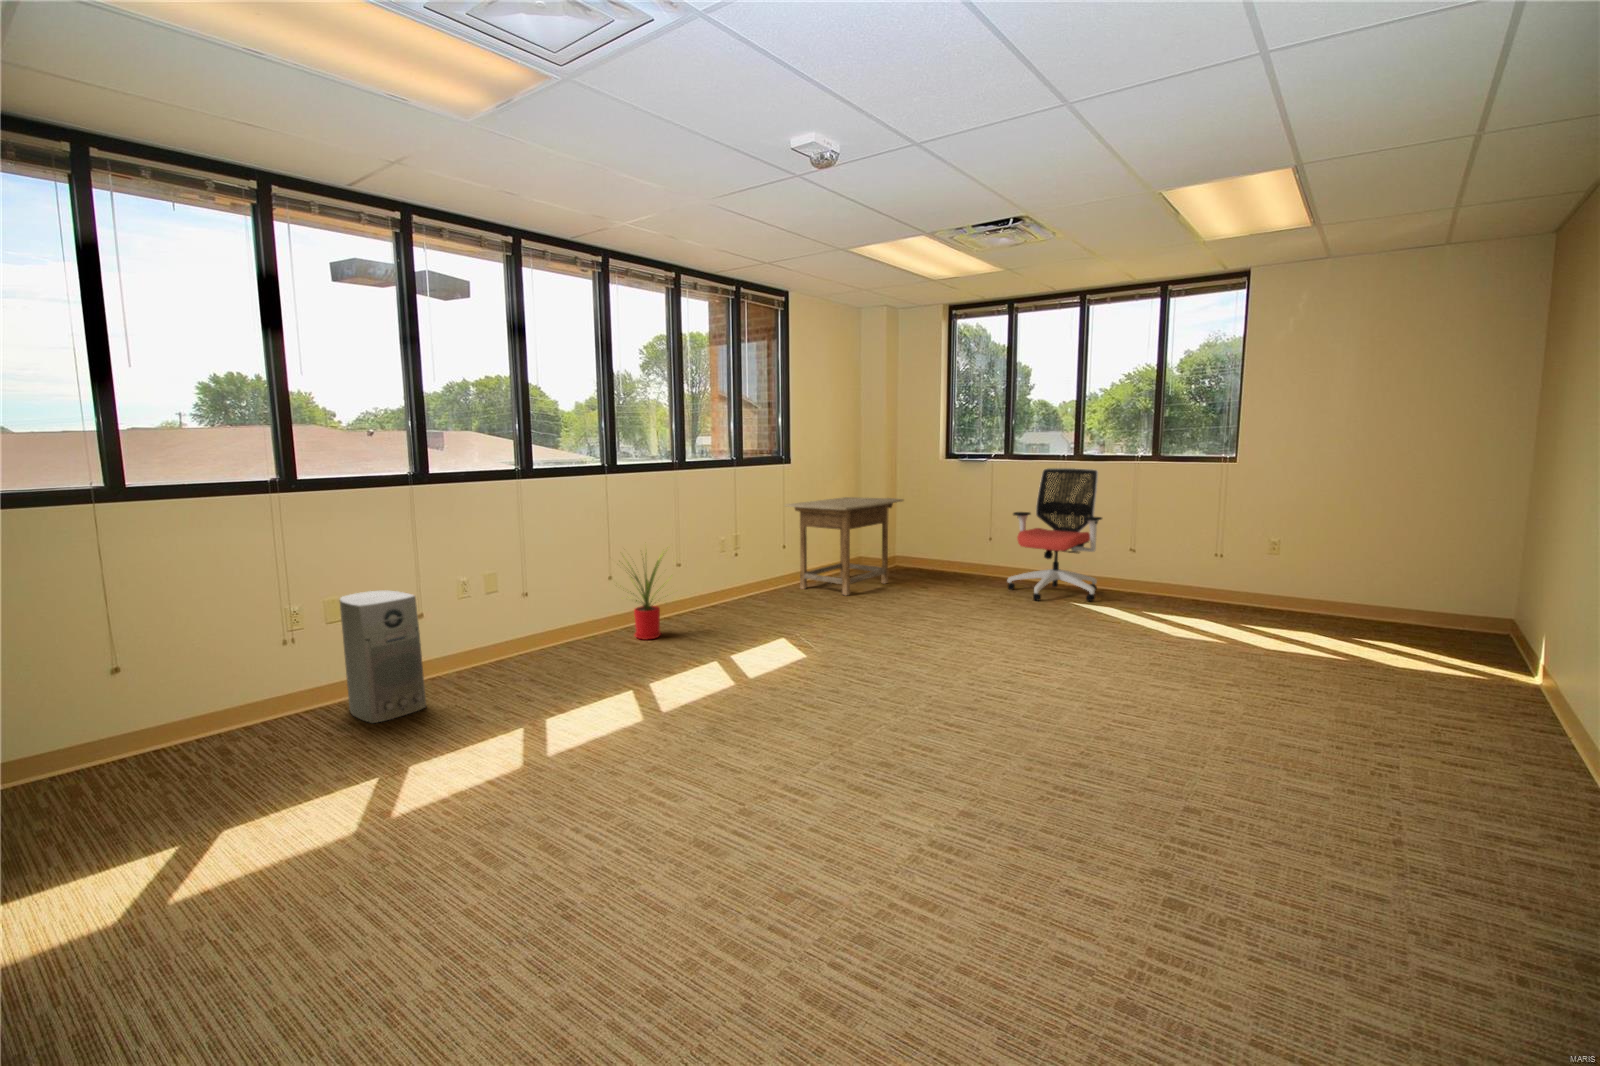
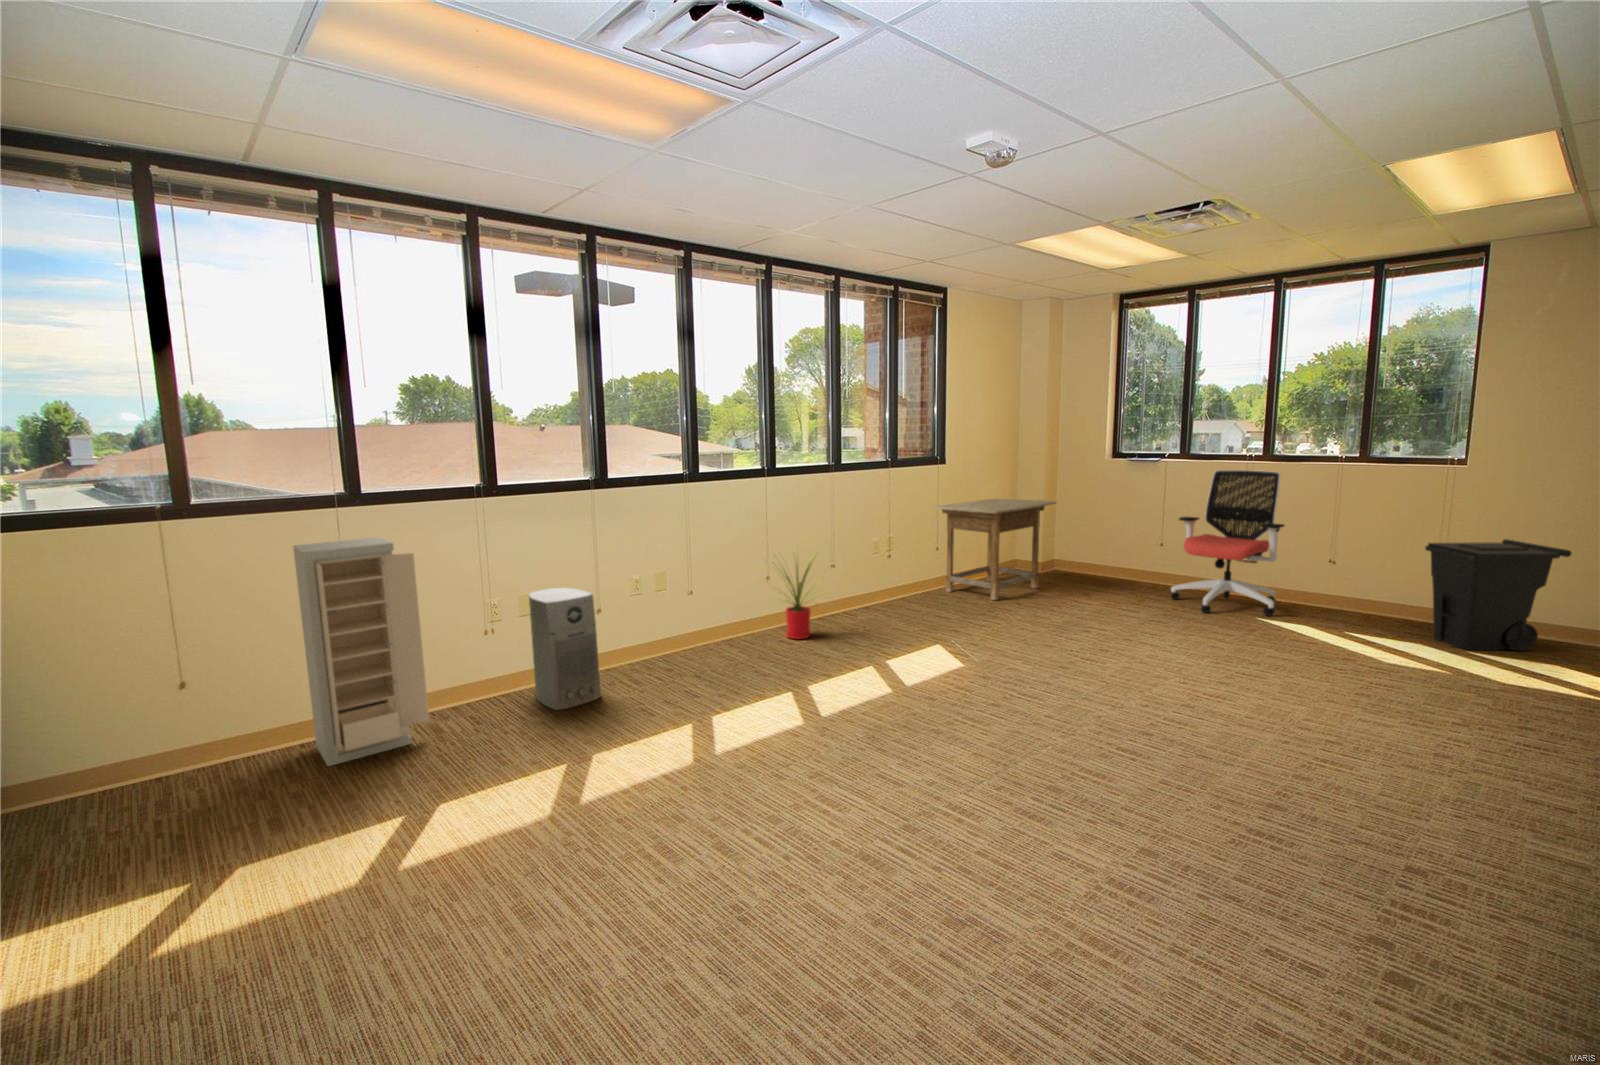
trash can: none [1214,527,1324,624] -> present [1425,539,1571,651]
storage cabinet: none [32,536,215,801] -> present [293,537,429,766]

